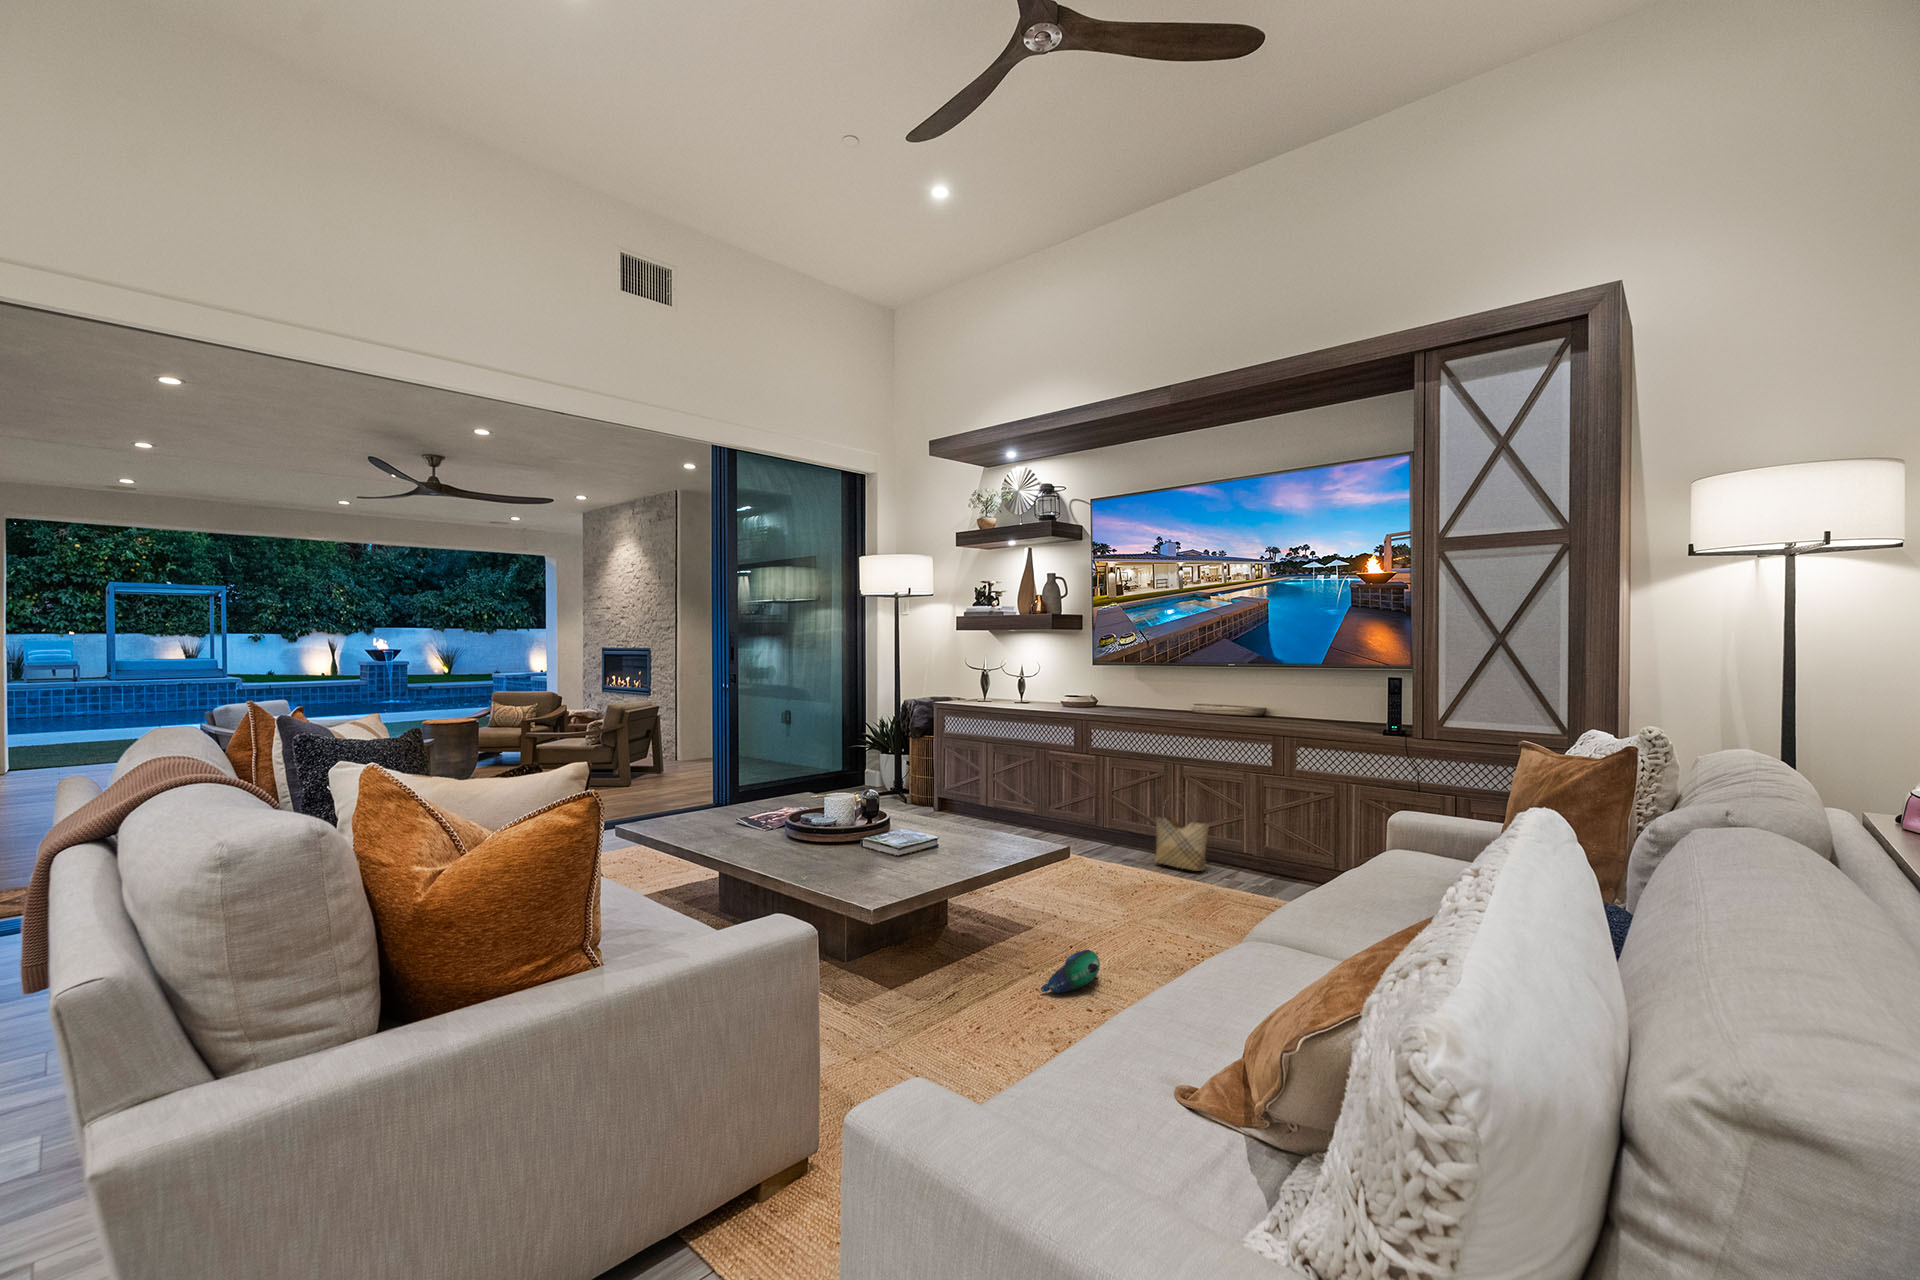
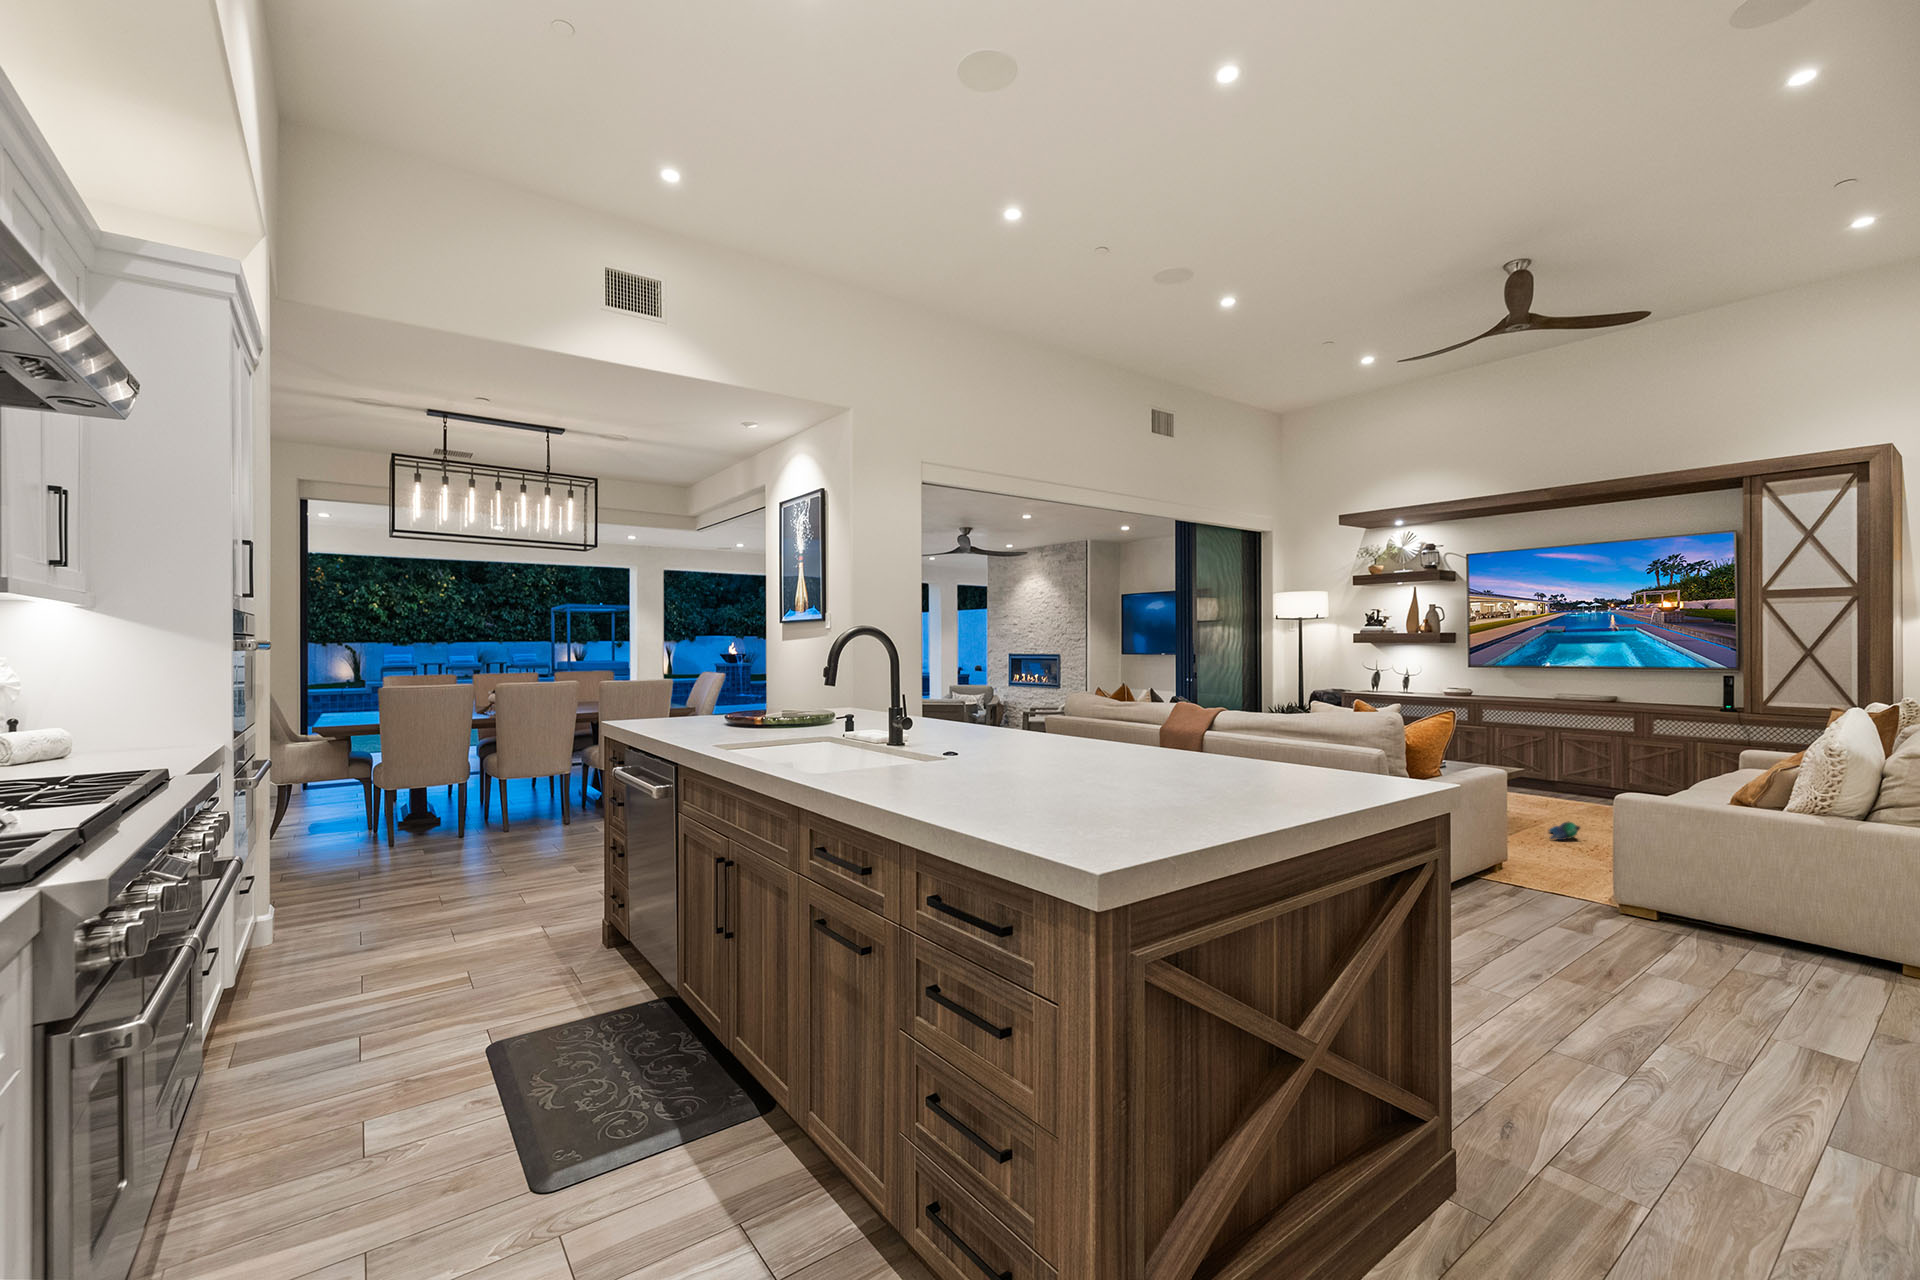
woven basket: present [1155,808,1209,871] -> none [1546,753,1589,804]

